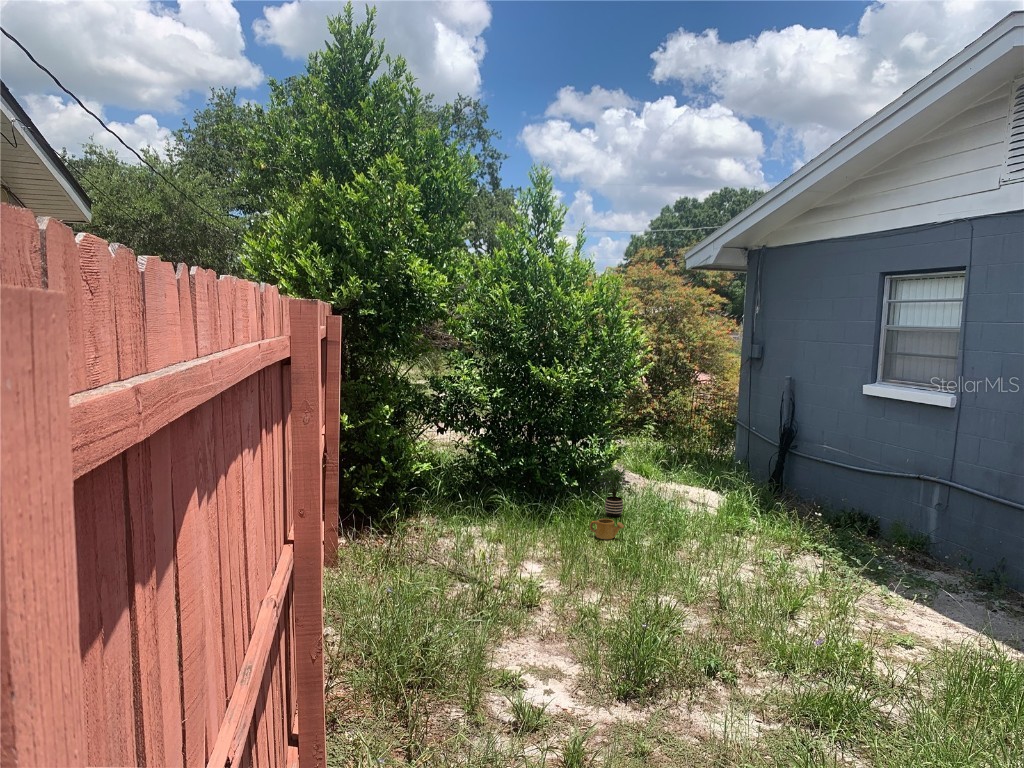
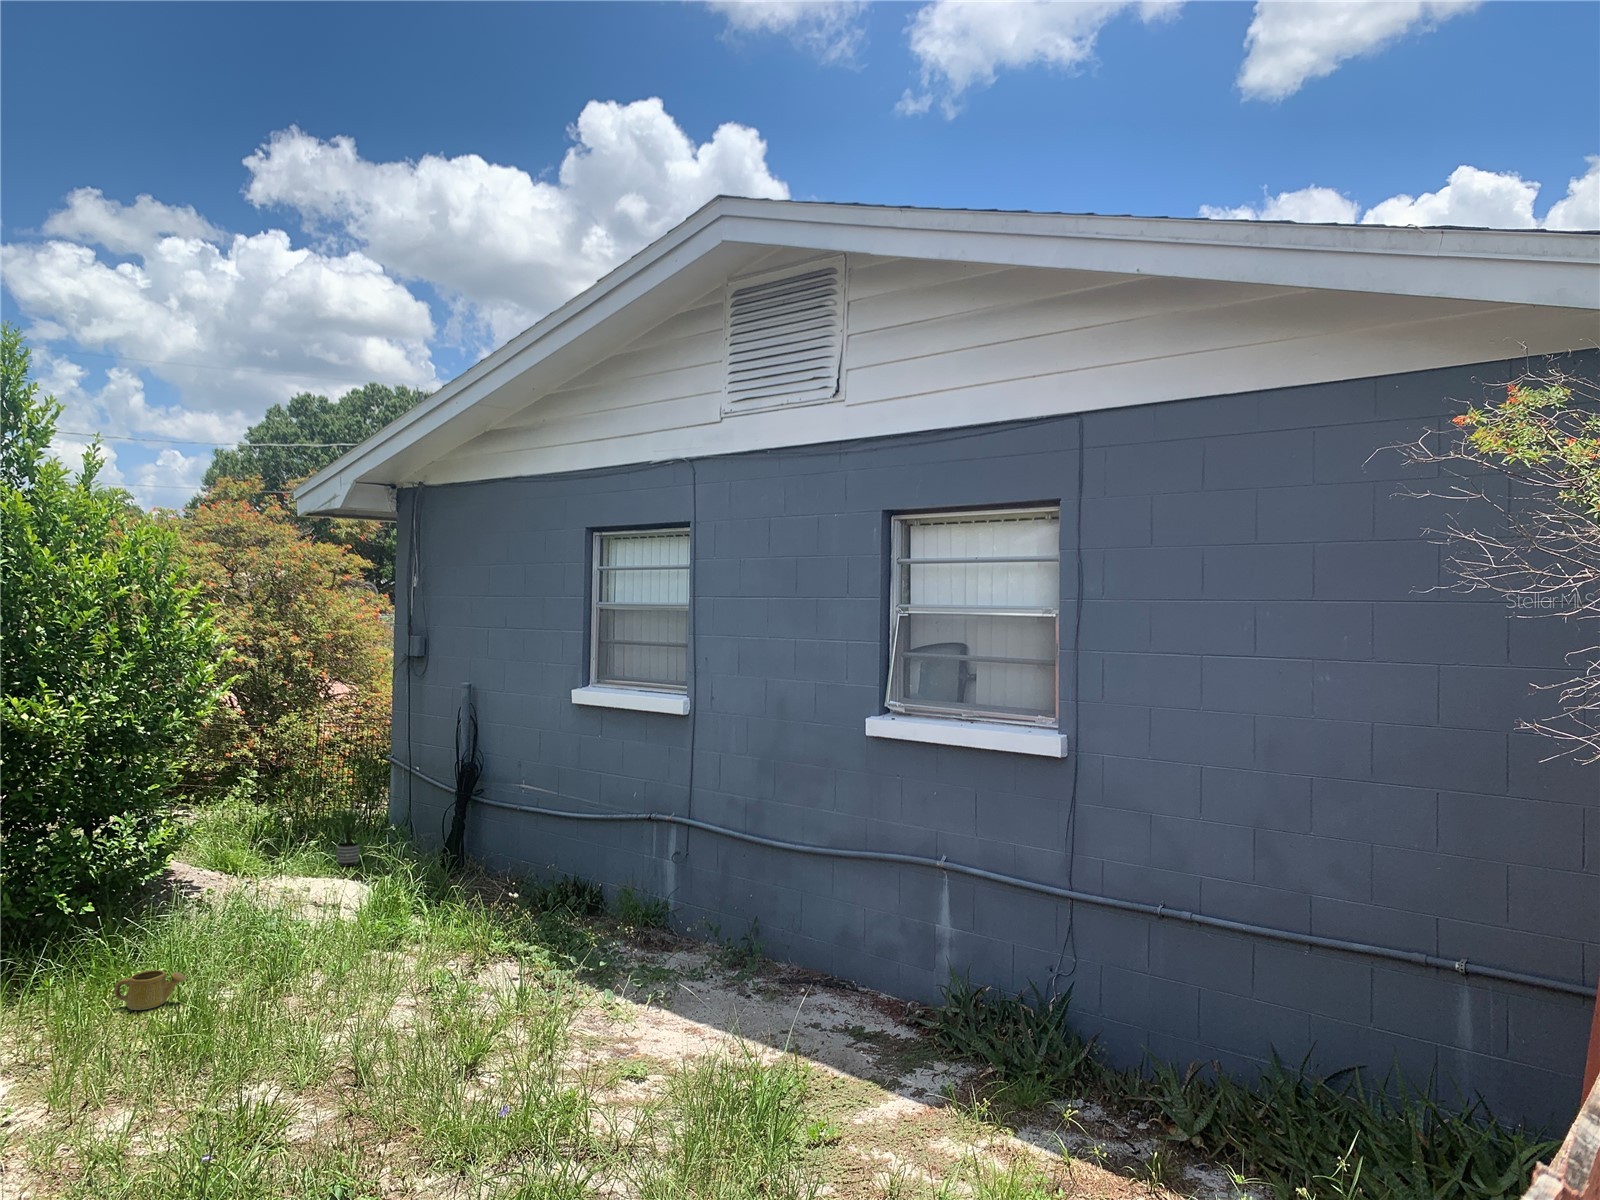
potted plant: present [597,467,626,517] -> present [328,808,363,867]

